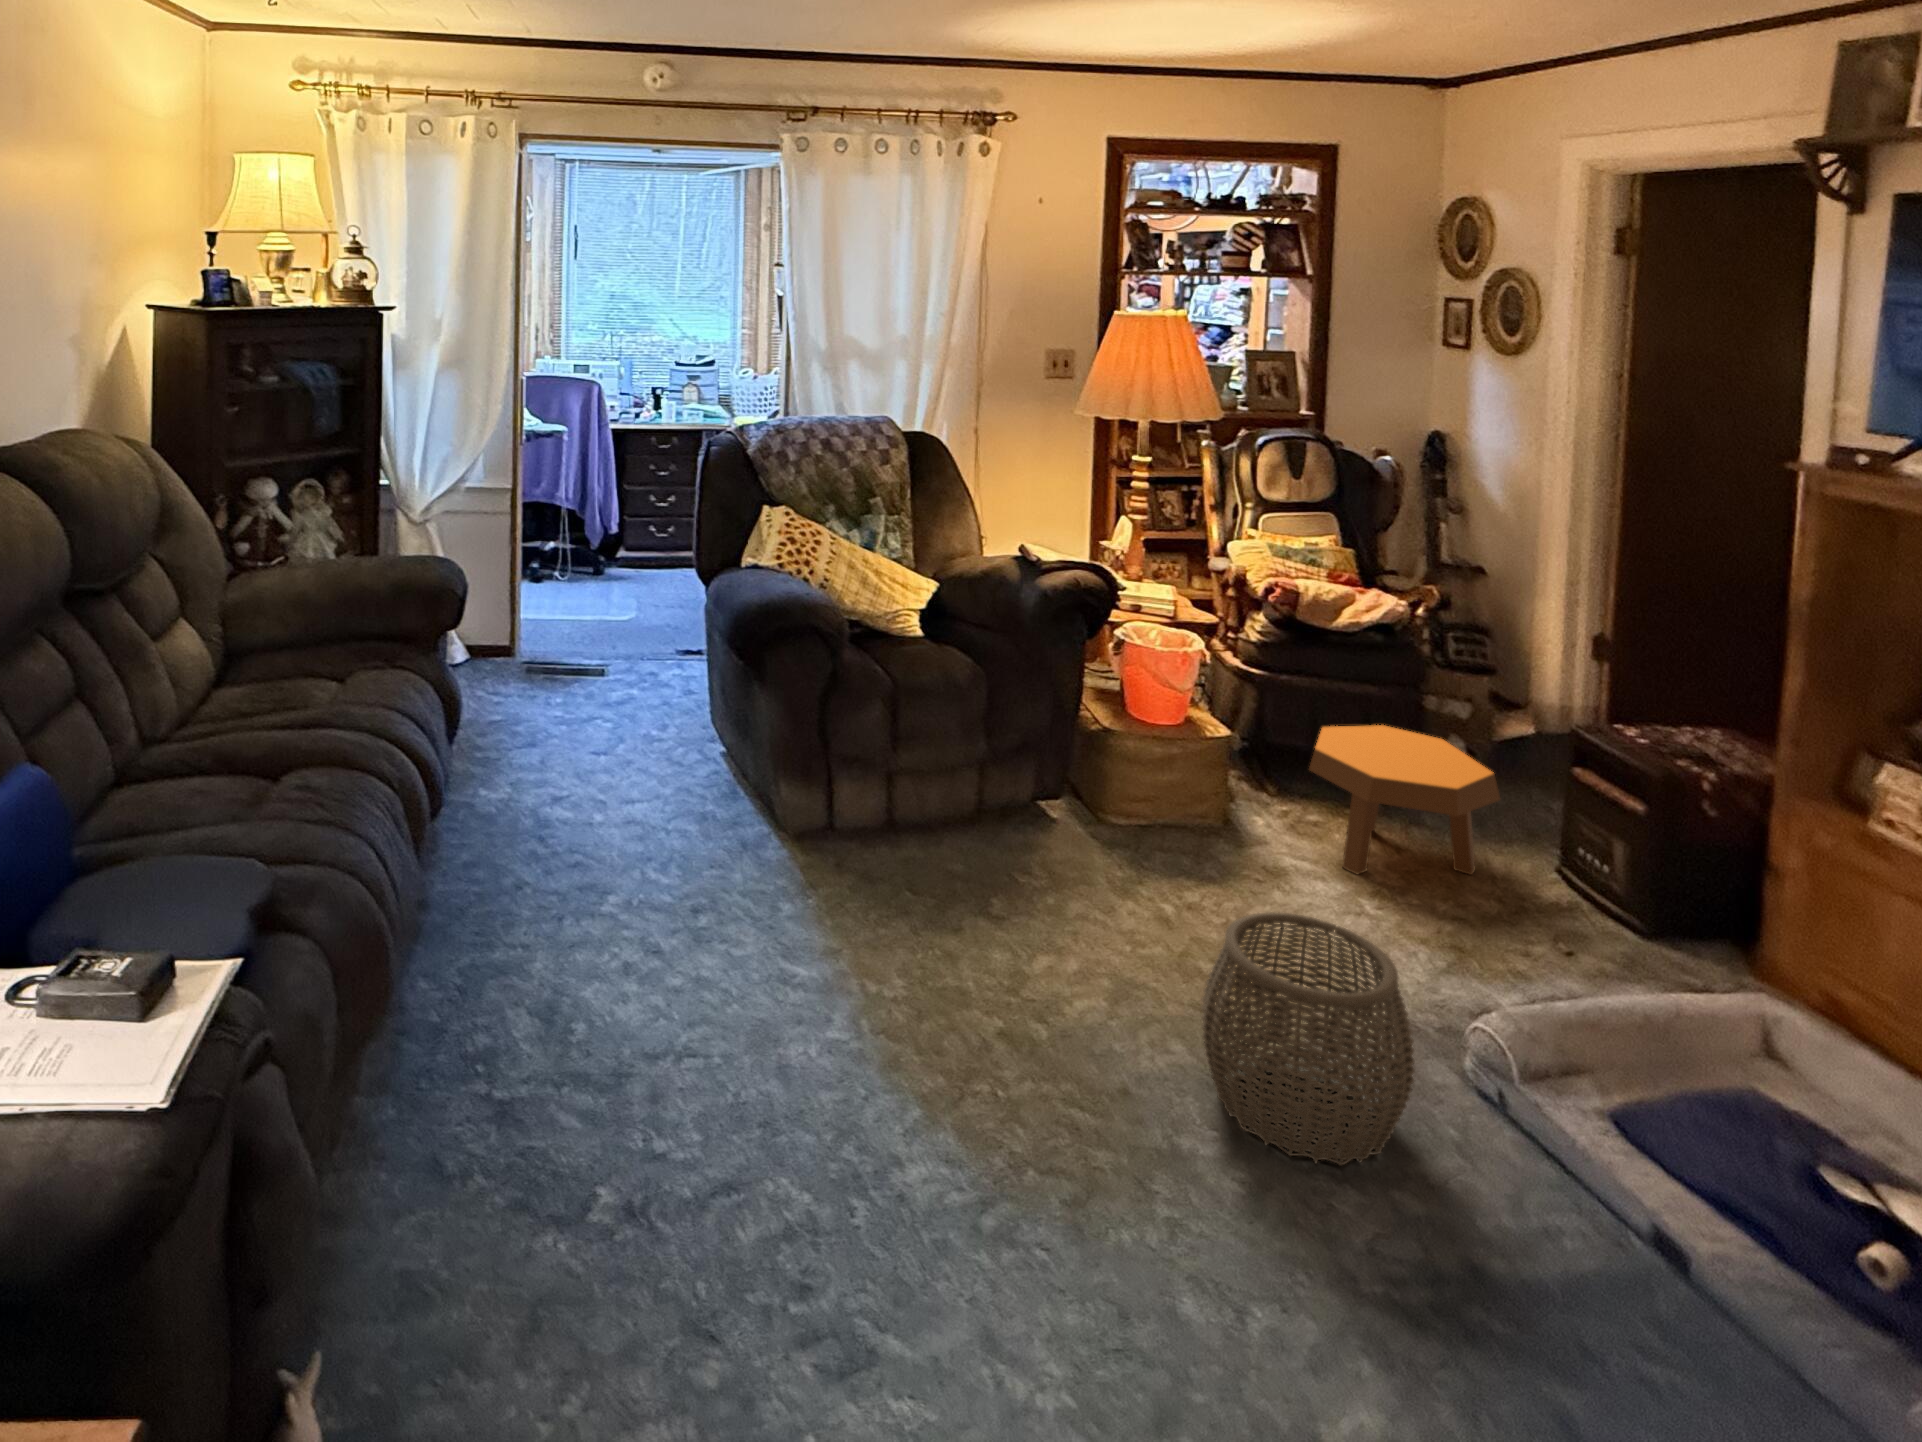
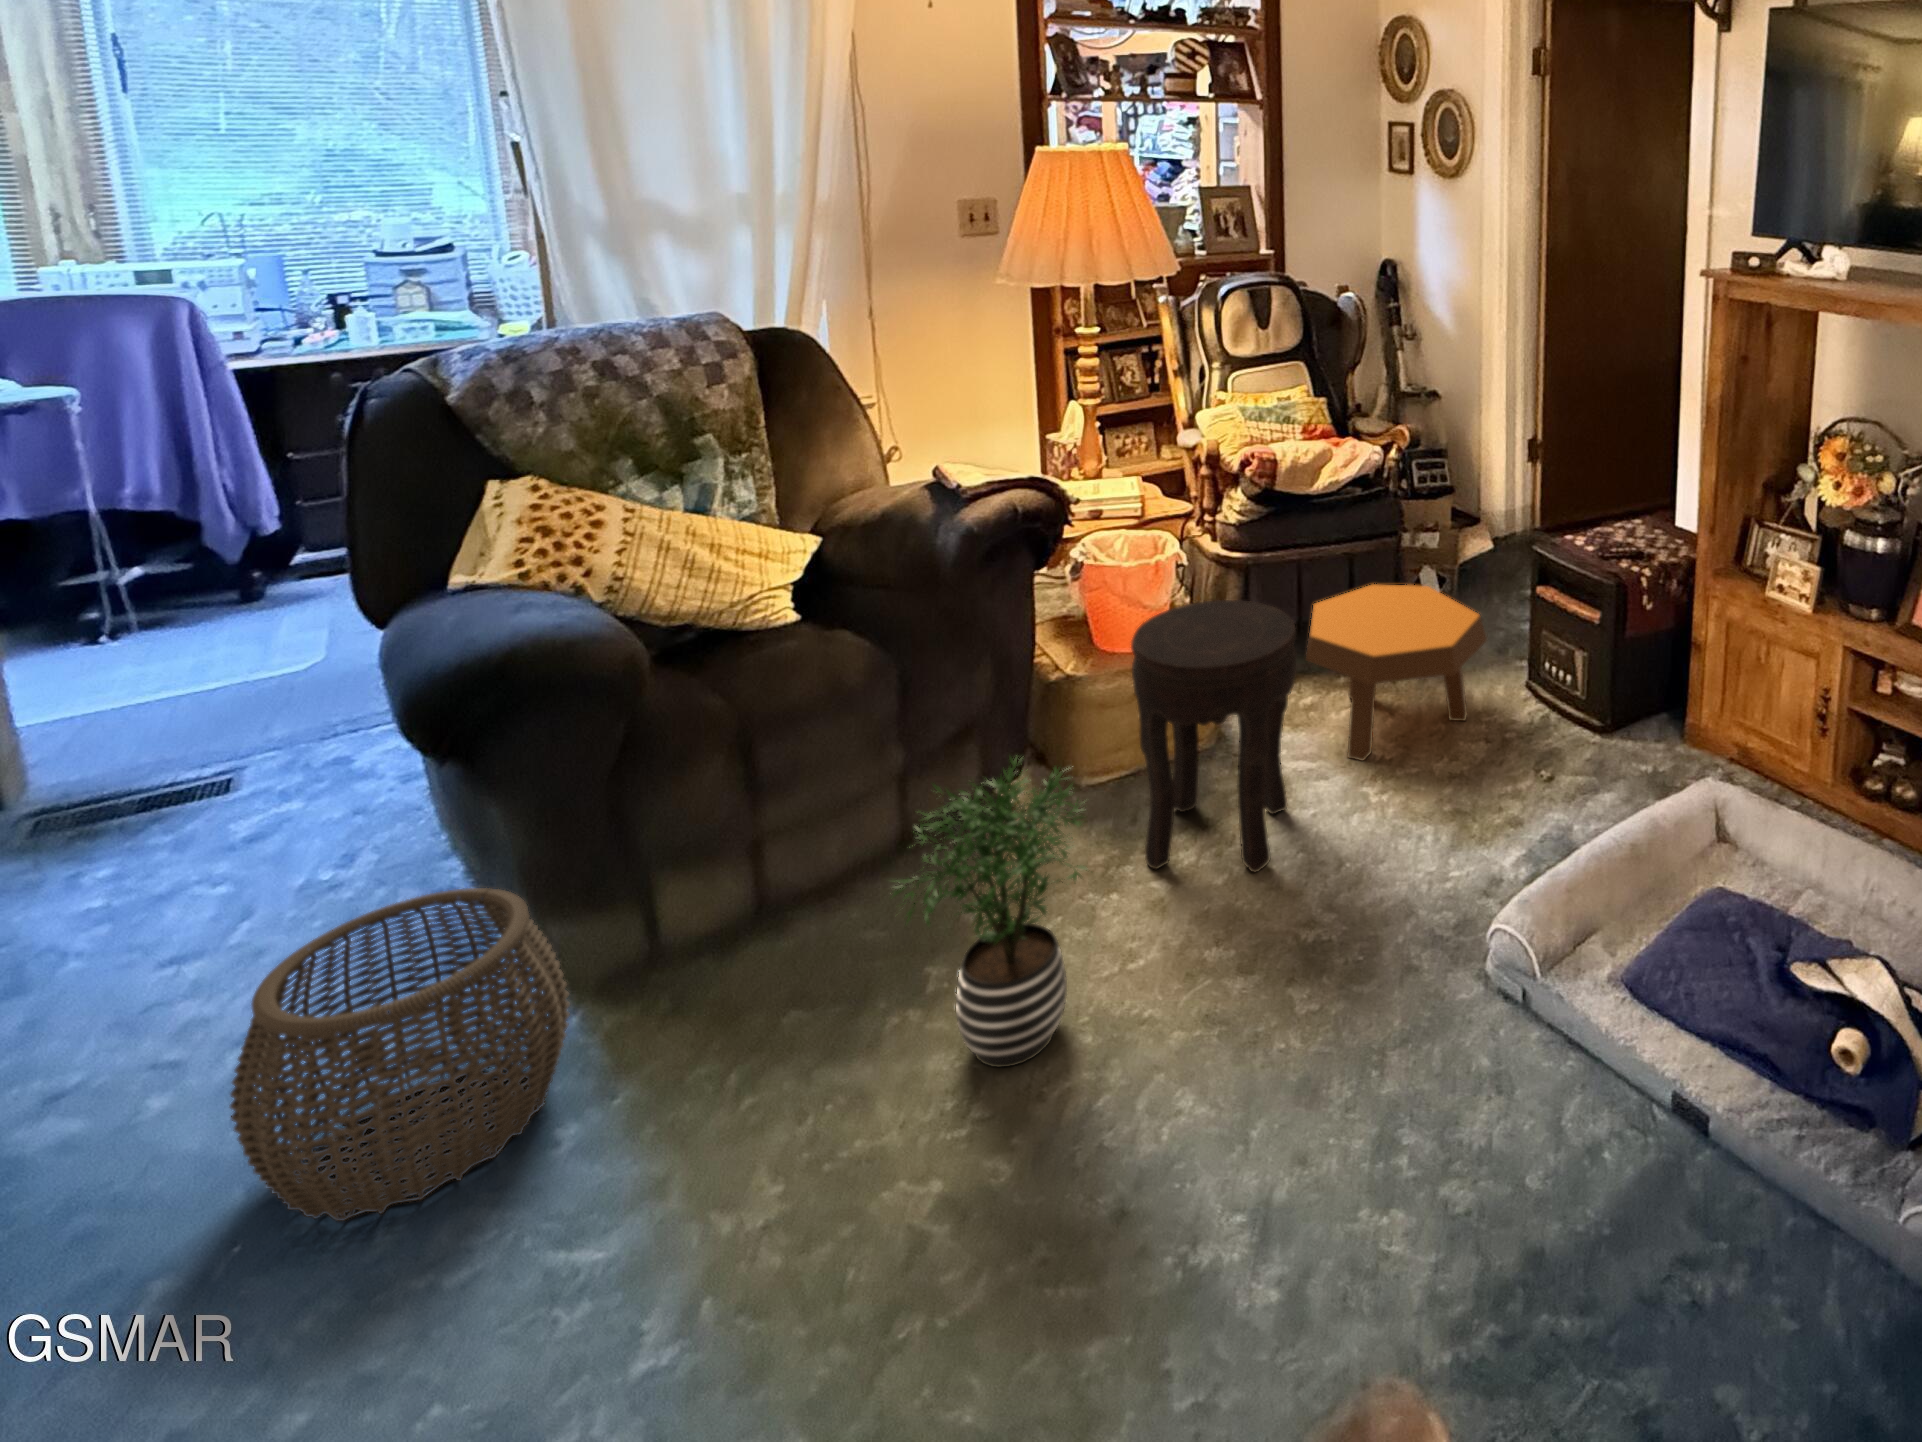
side table: none [1153,685,1297,919] -> present [1131,600,1297,872]
potted plant: none [982,744,1118,966] -> present [893,757,1087,1067]
woven basket: present [1201,912,1415,1165] -> present [230,888,570,1221]

